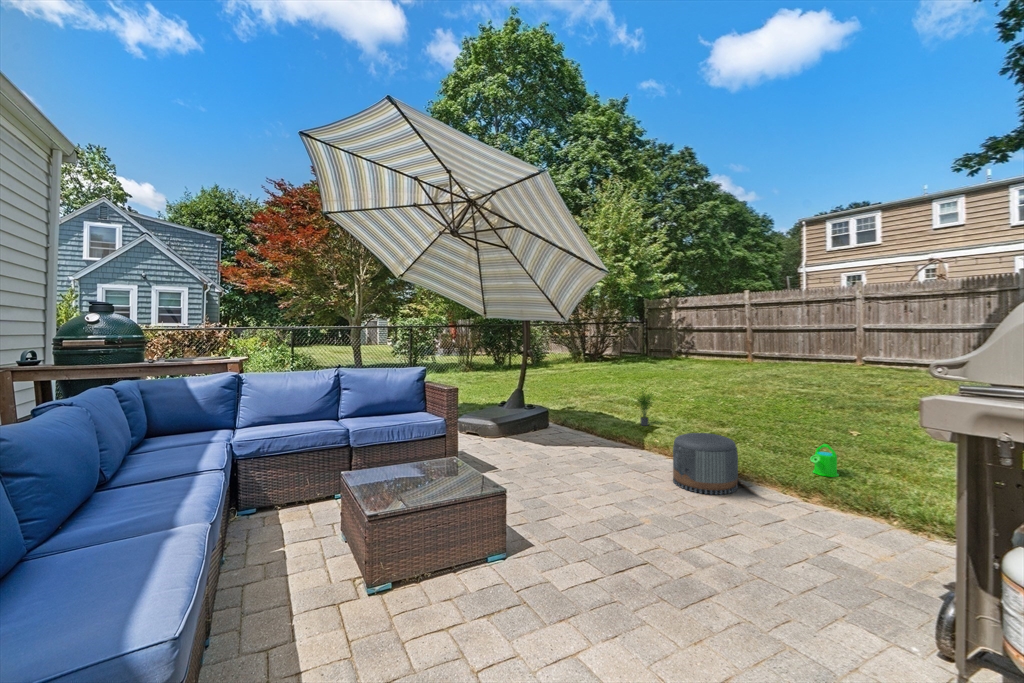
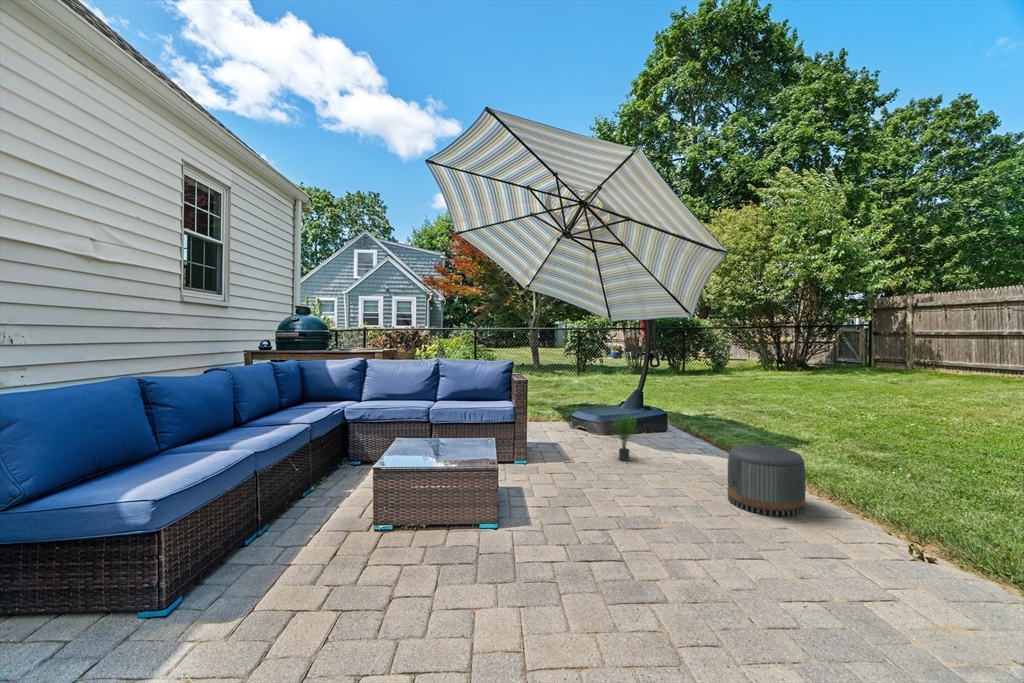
potted plant: present [637,391,653,426] -> present [614,414,635,461]
watering can: present [810,444,839,477] -> none [914,476,969,522]

